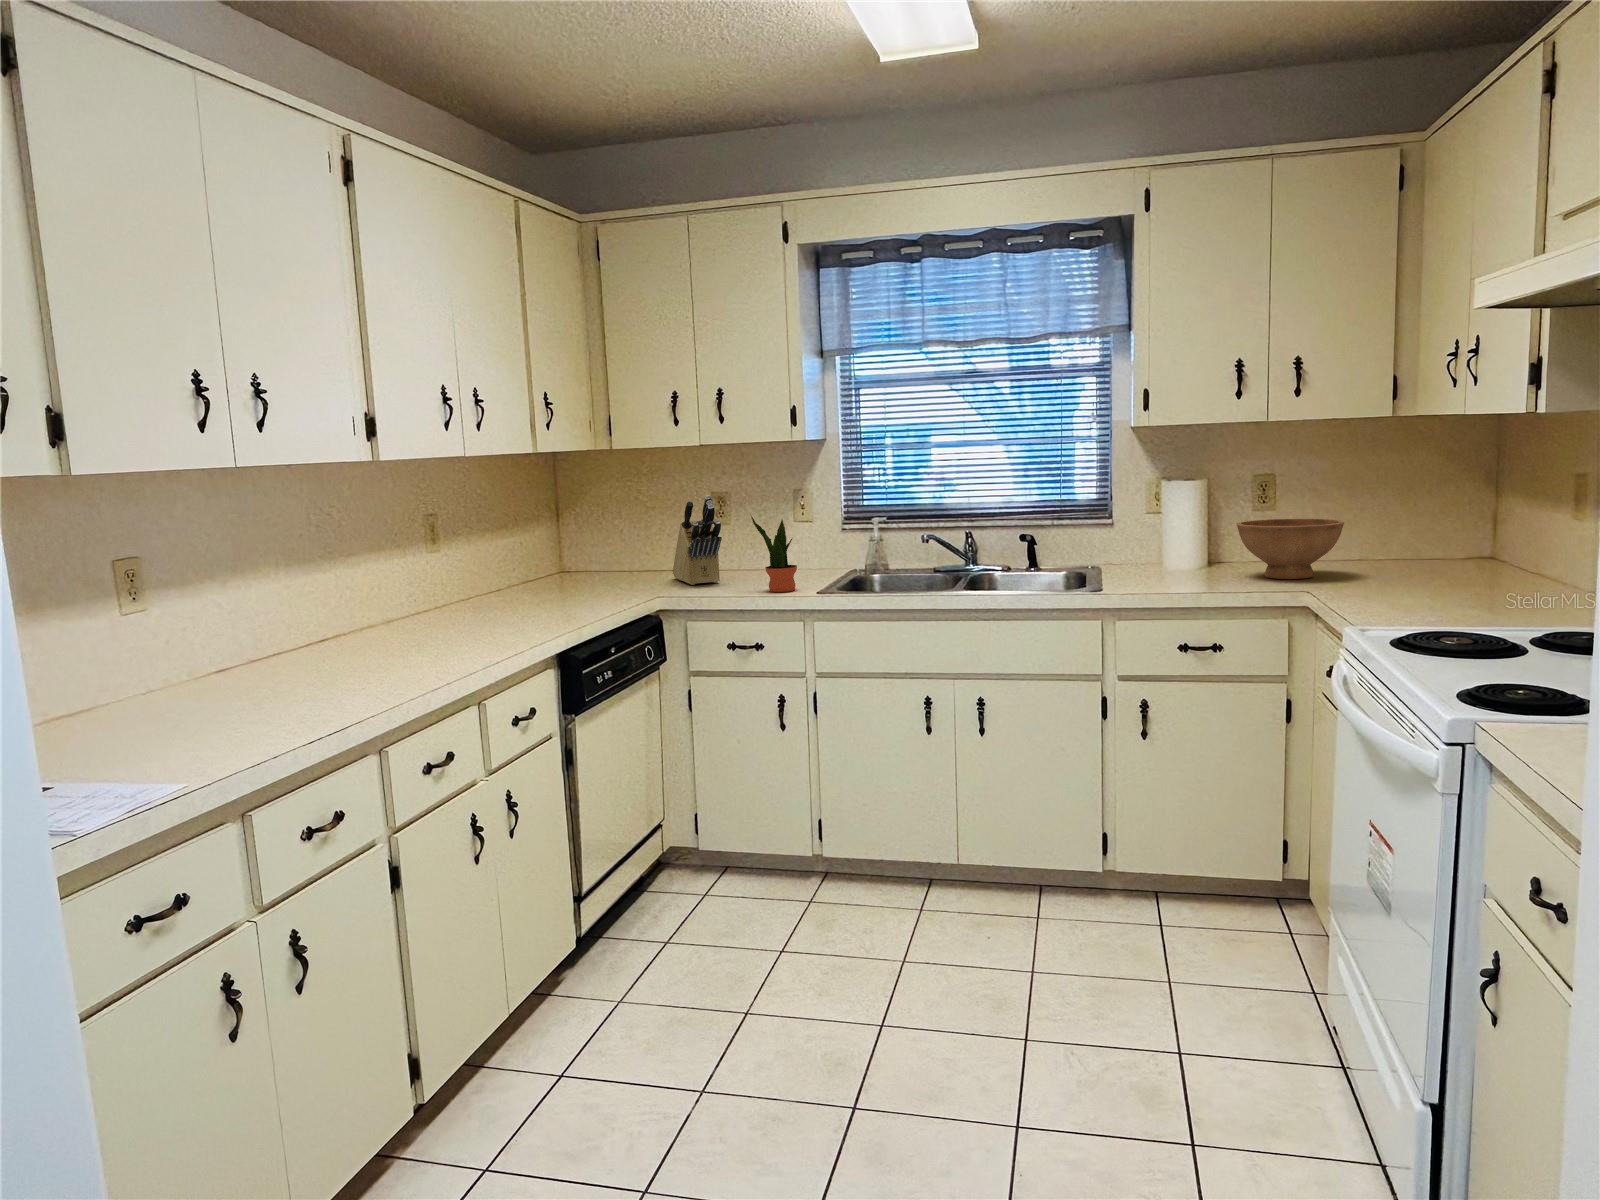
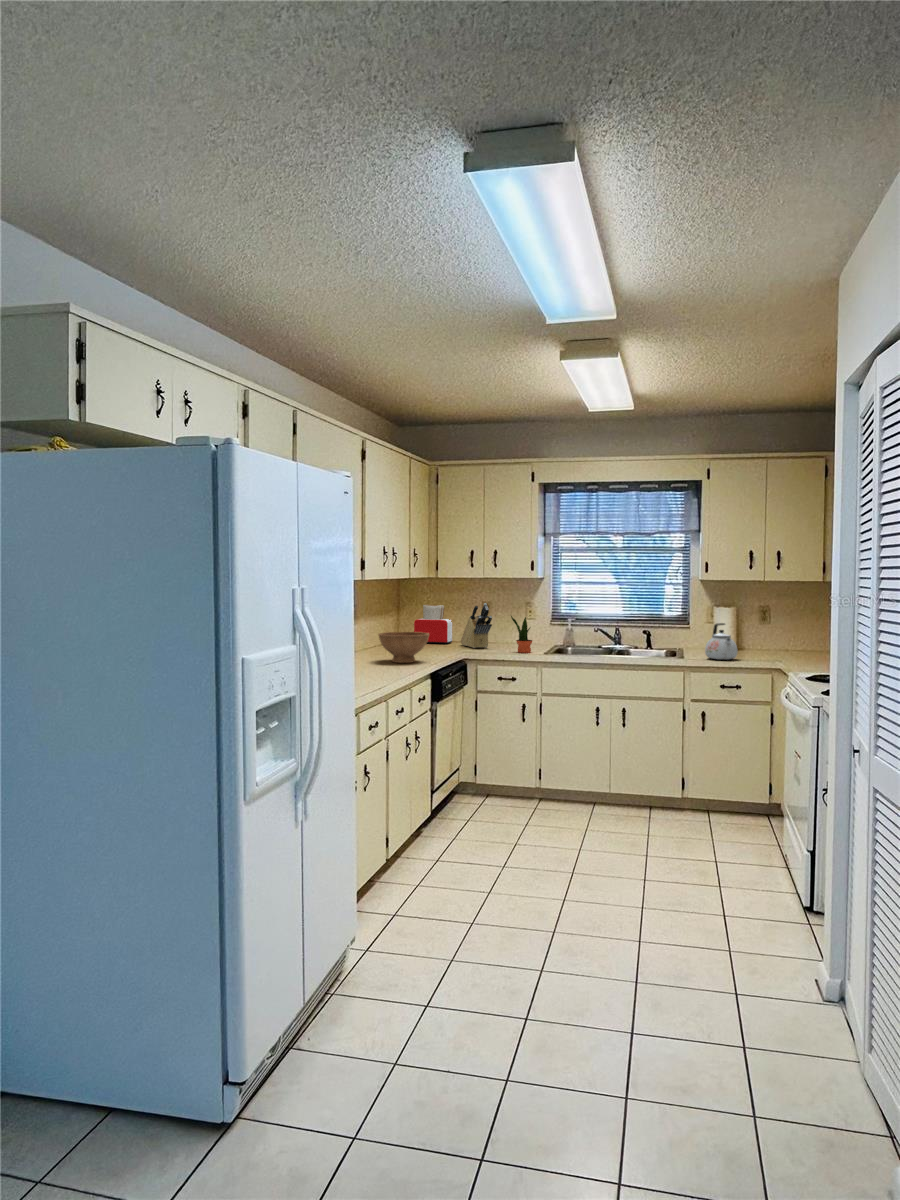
toaster: none [586,502,663,579] -> present [414,604,452,644]
kettle: none [1145,513,1212,590] -> present [705,623,737,660]
bowl: present [1237,519,1344,579] -> present [379,632,429,663]

